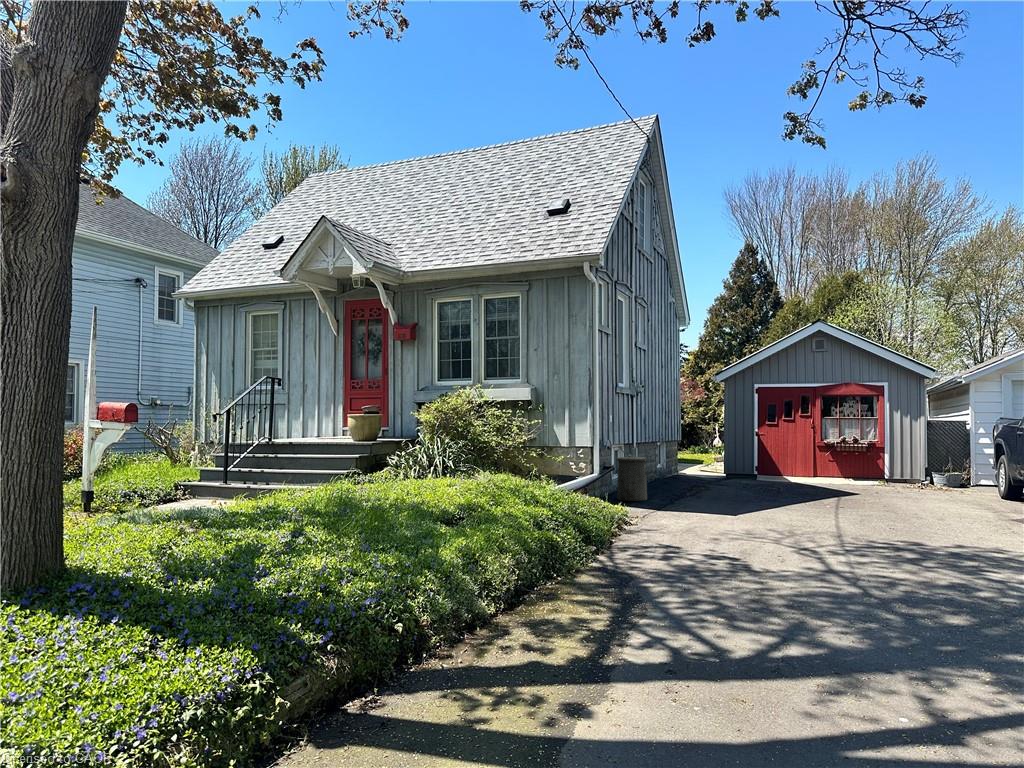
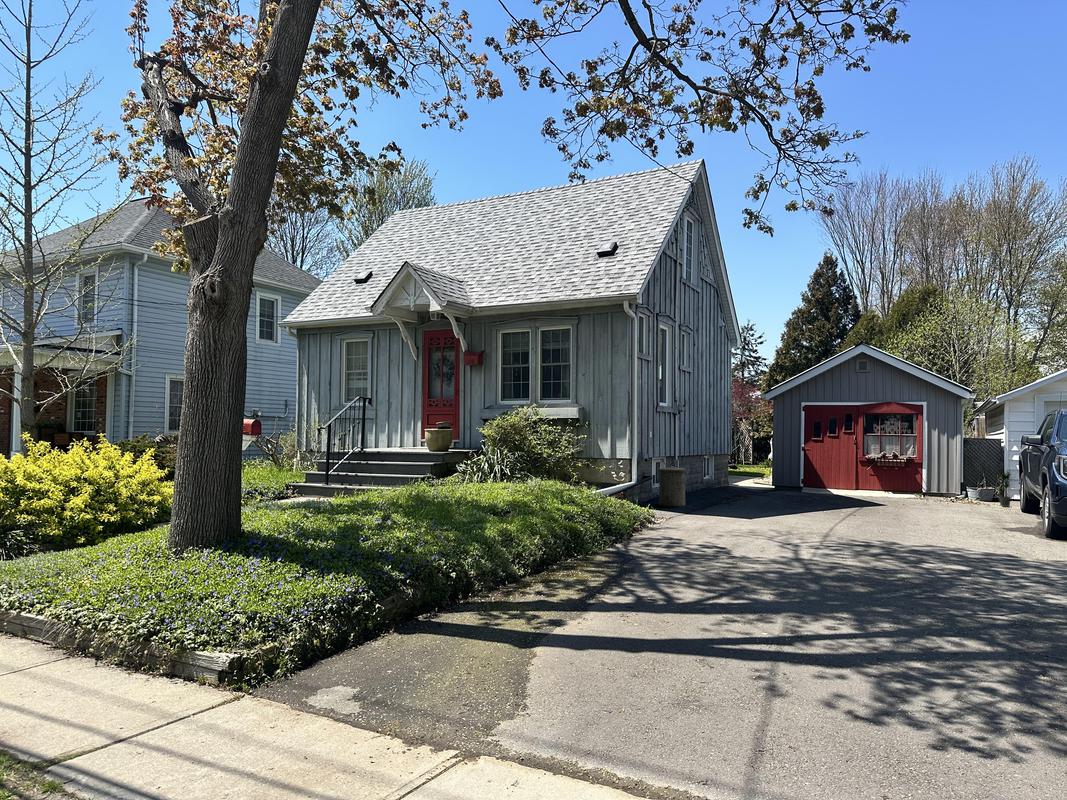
potted plant: none [978,453,1009,495] -> present [999,470,1011,507]

